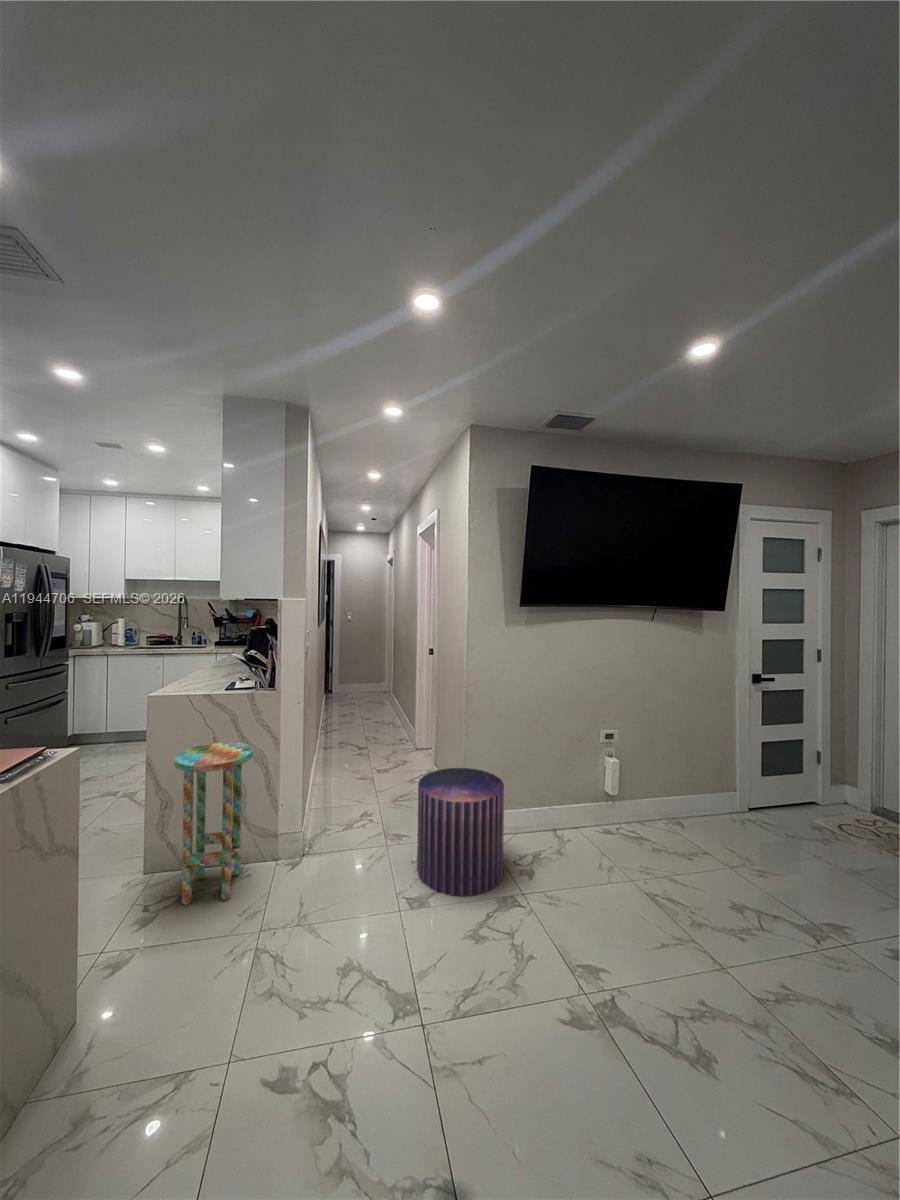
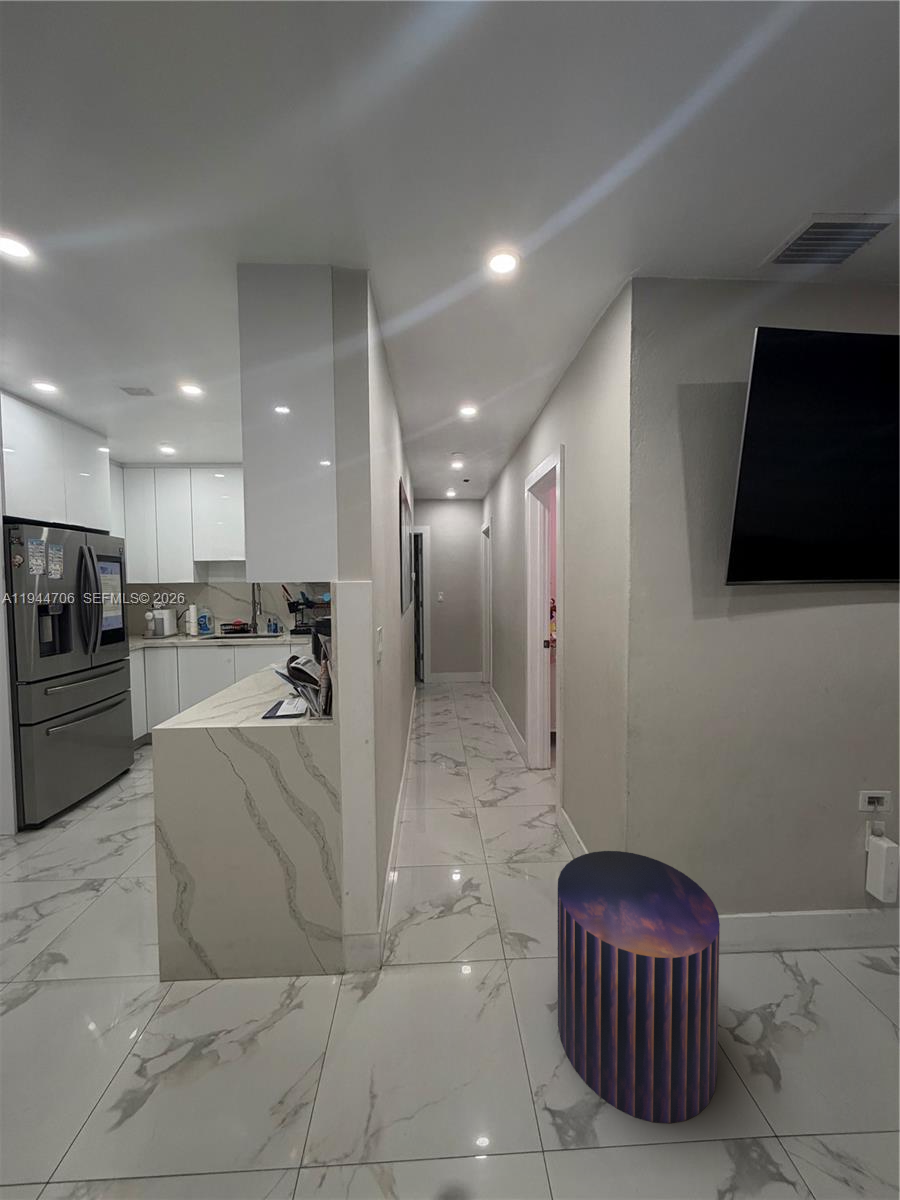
side table: present [174,742,253,905] -> none [172,802,294,1067]

